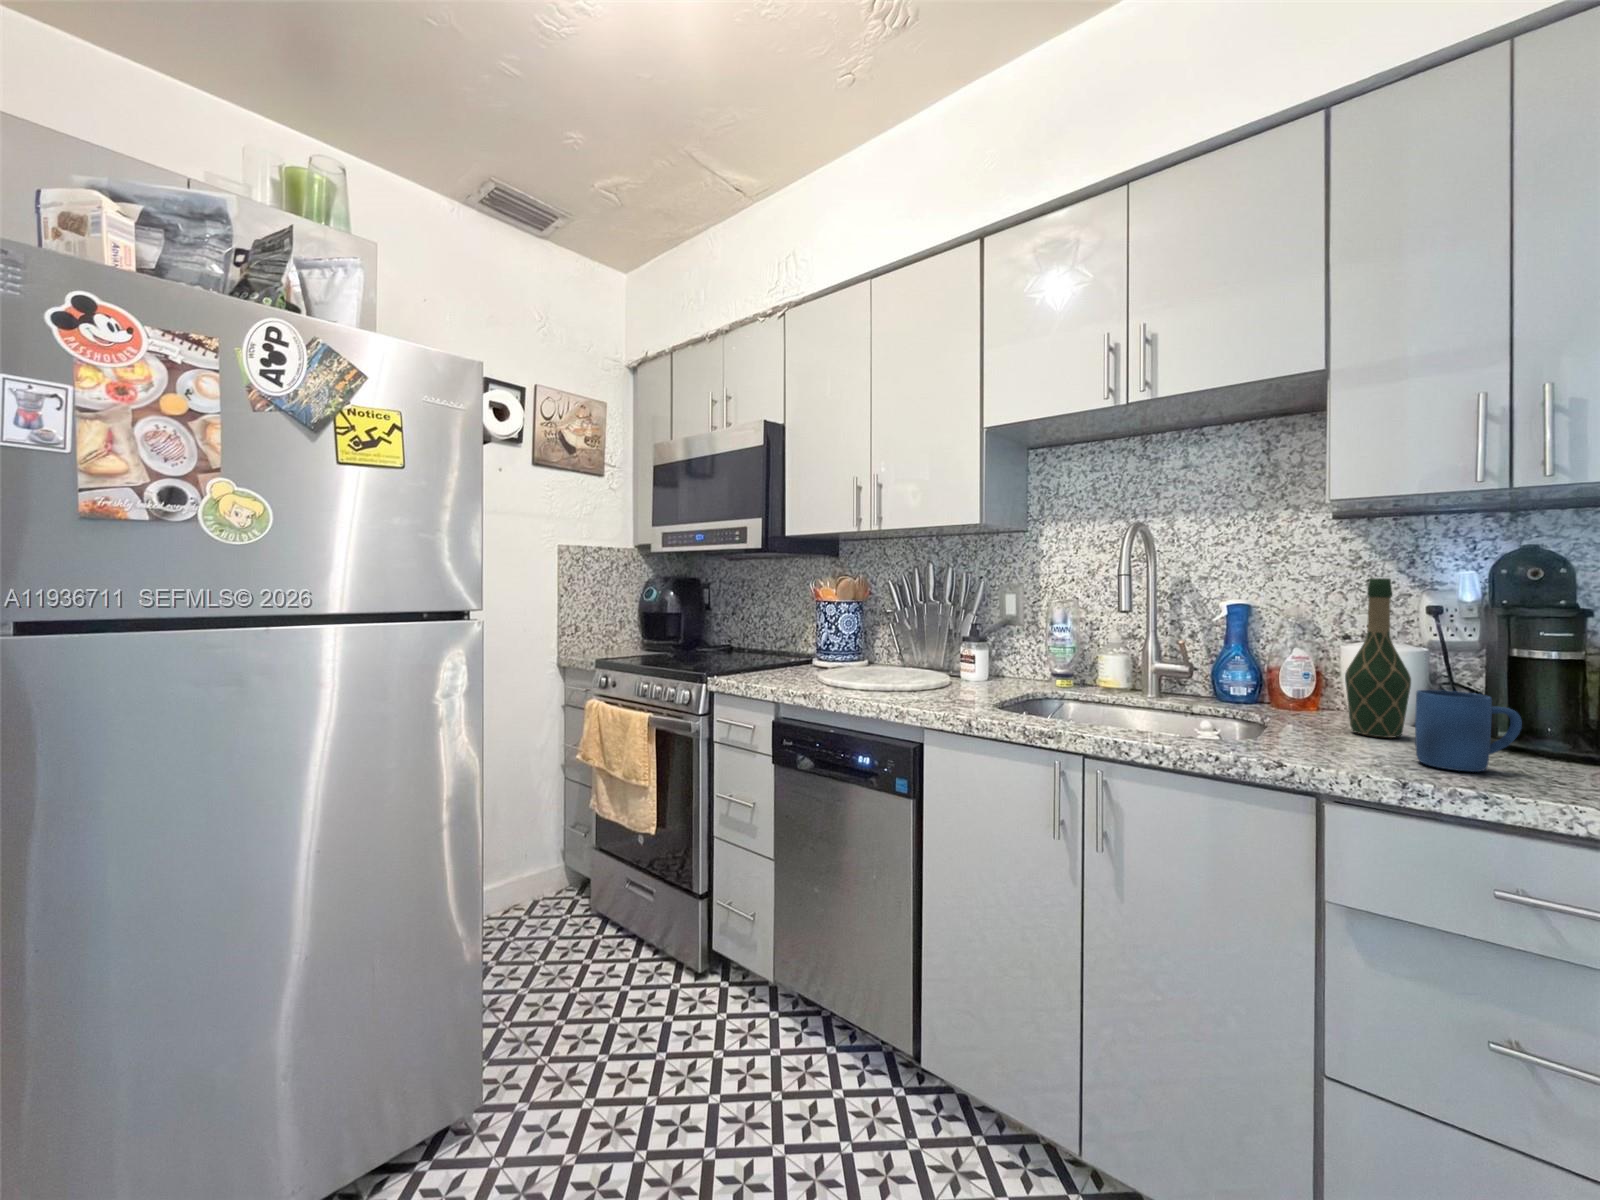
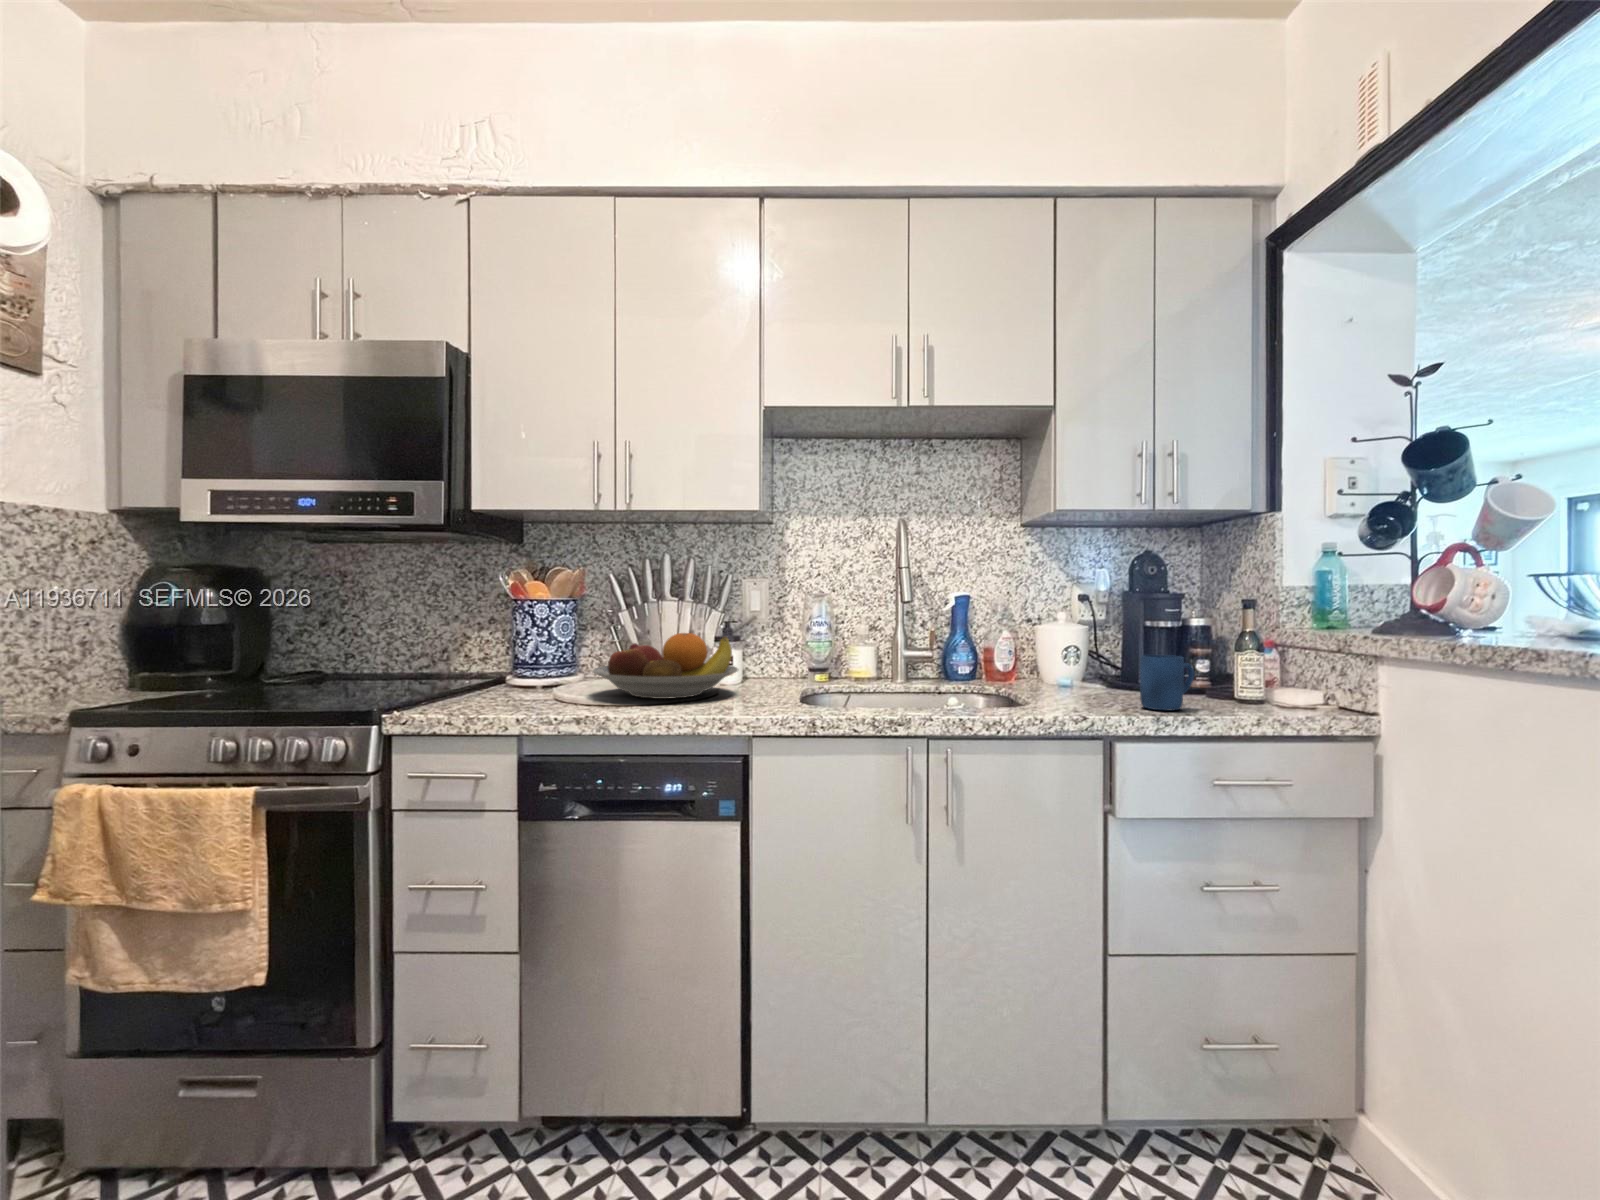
wine bottle: present [1345,578,1411,738] -> none [1065,574,1105,695]
fruit bowl: none [828,633,954,690] -> present [593,633,738,699]

